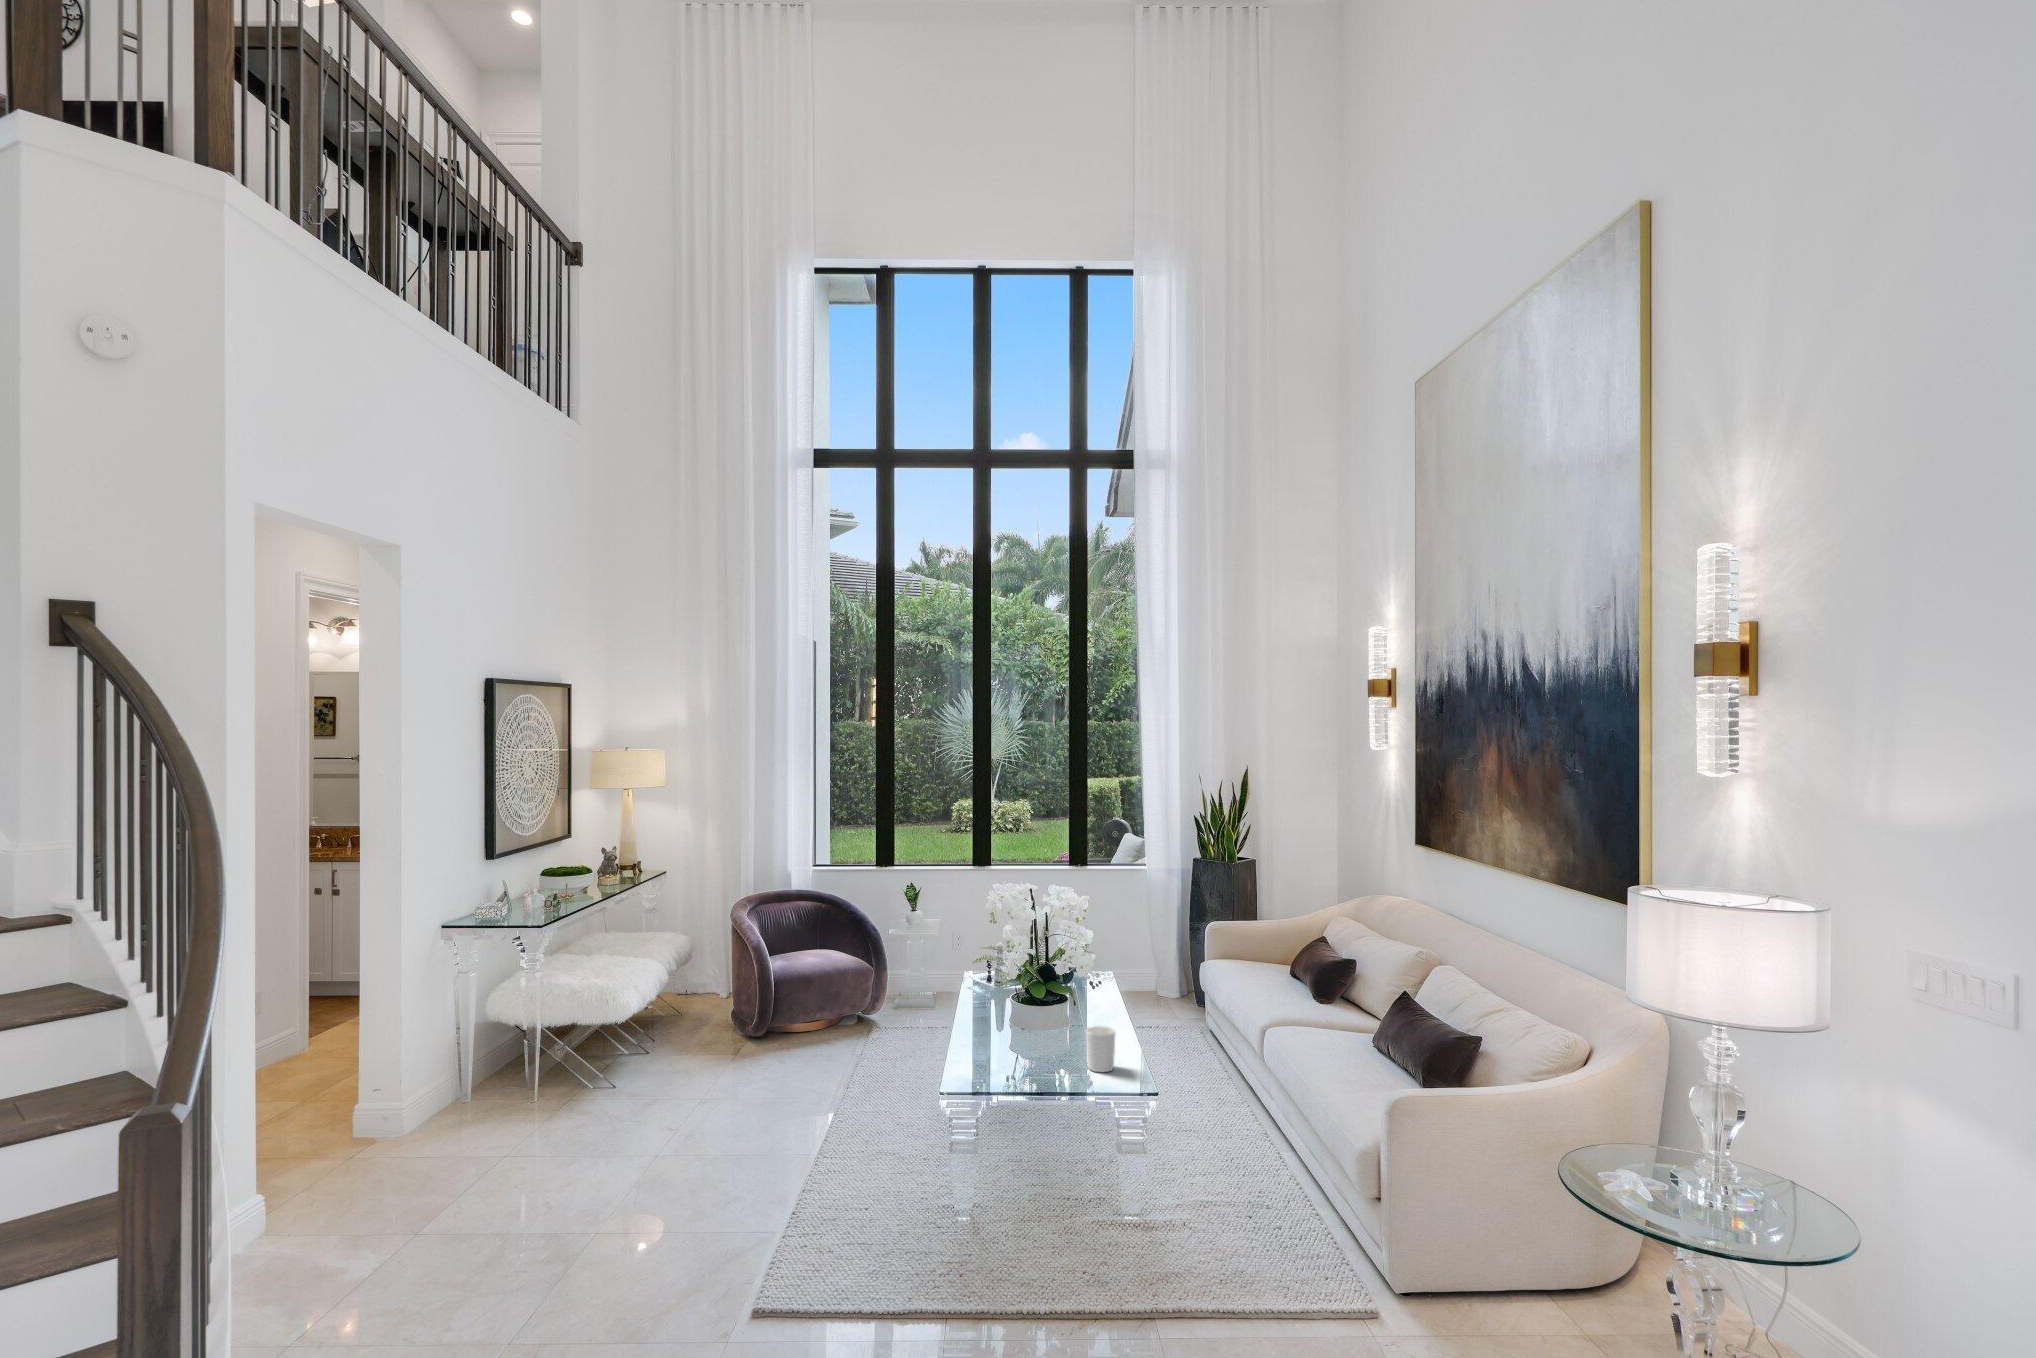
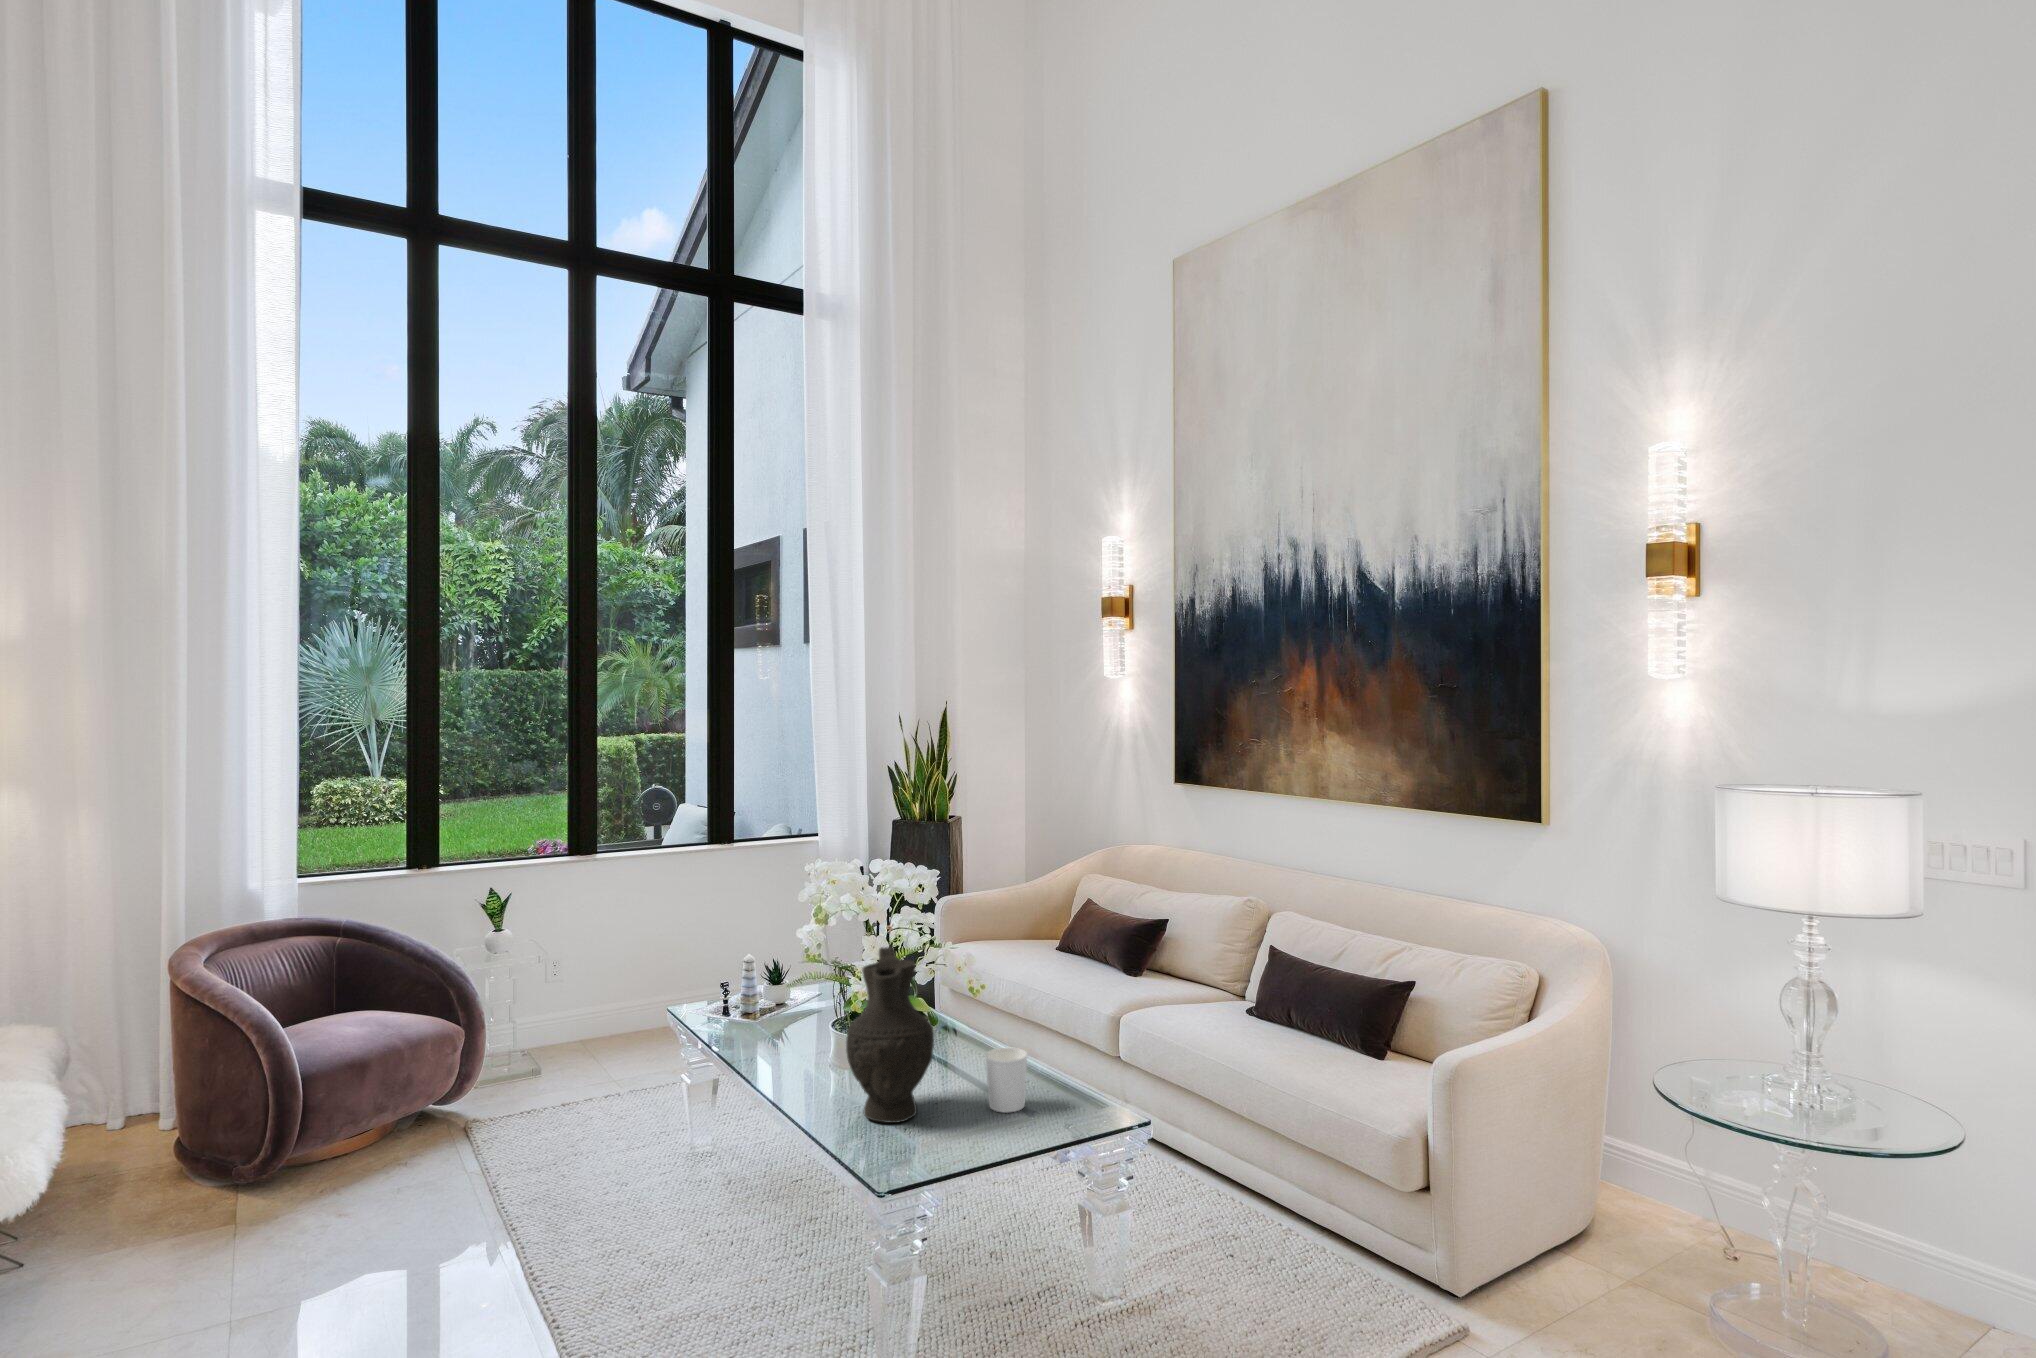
decorative vase: none [995,944,1056,1064] -> present [846,947,934,1123]

